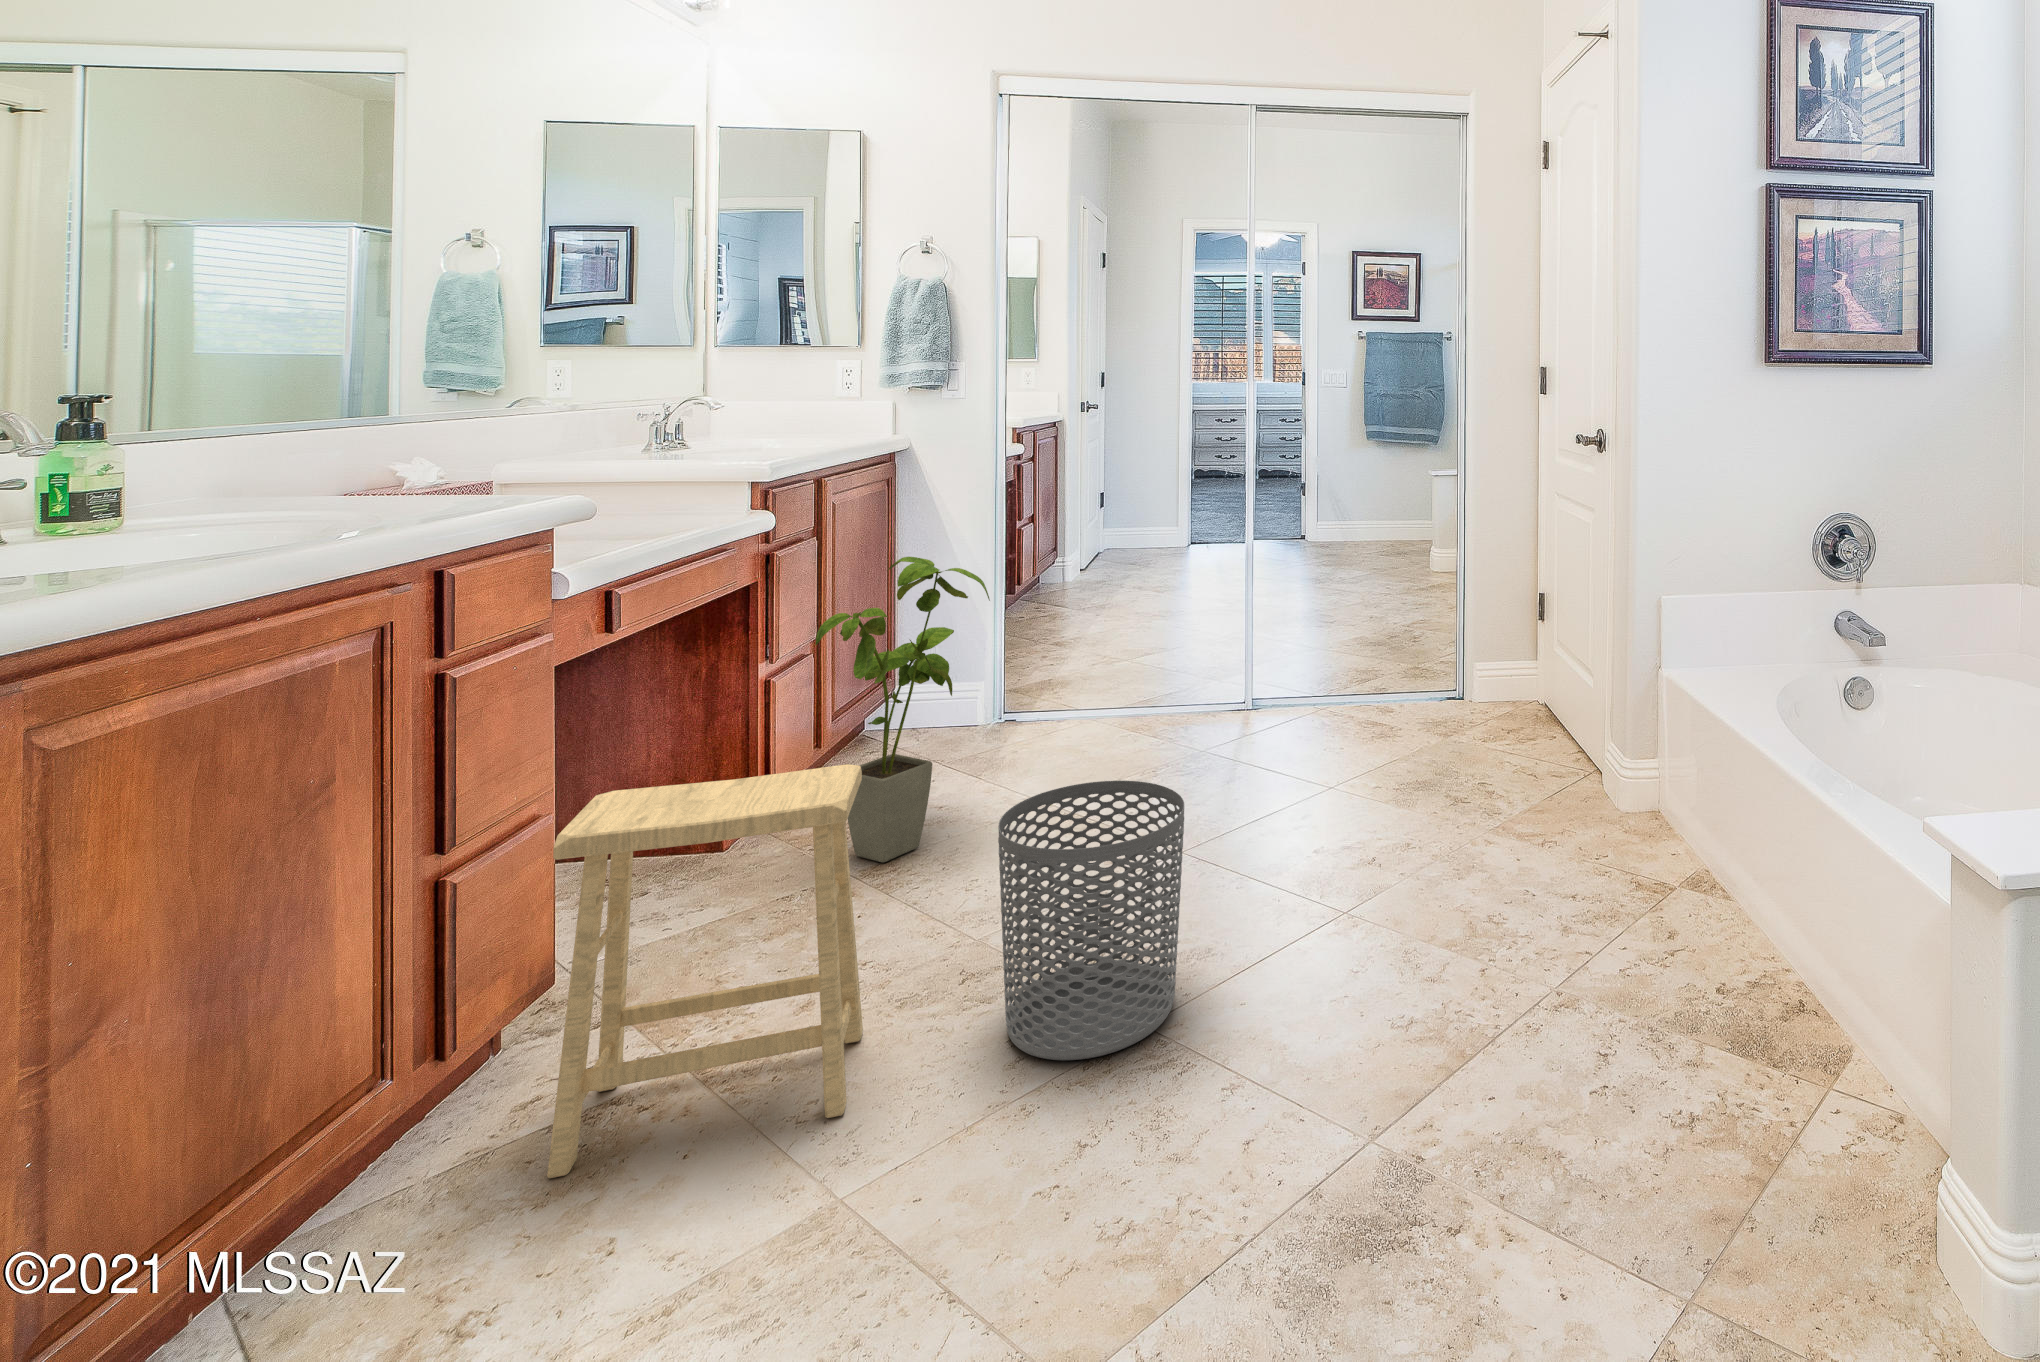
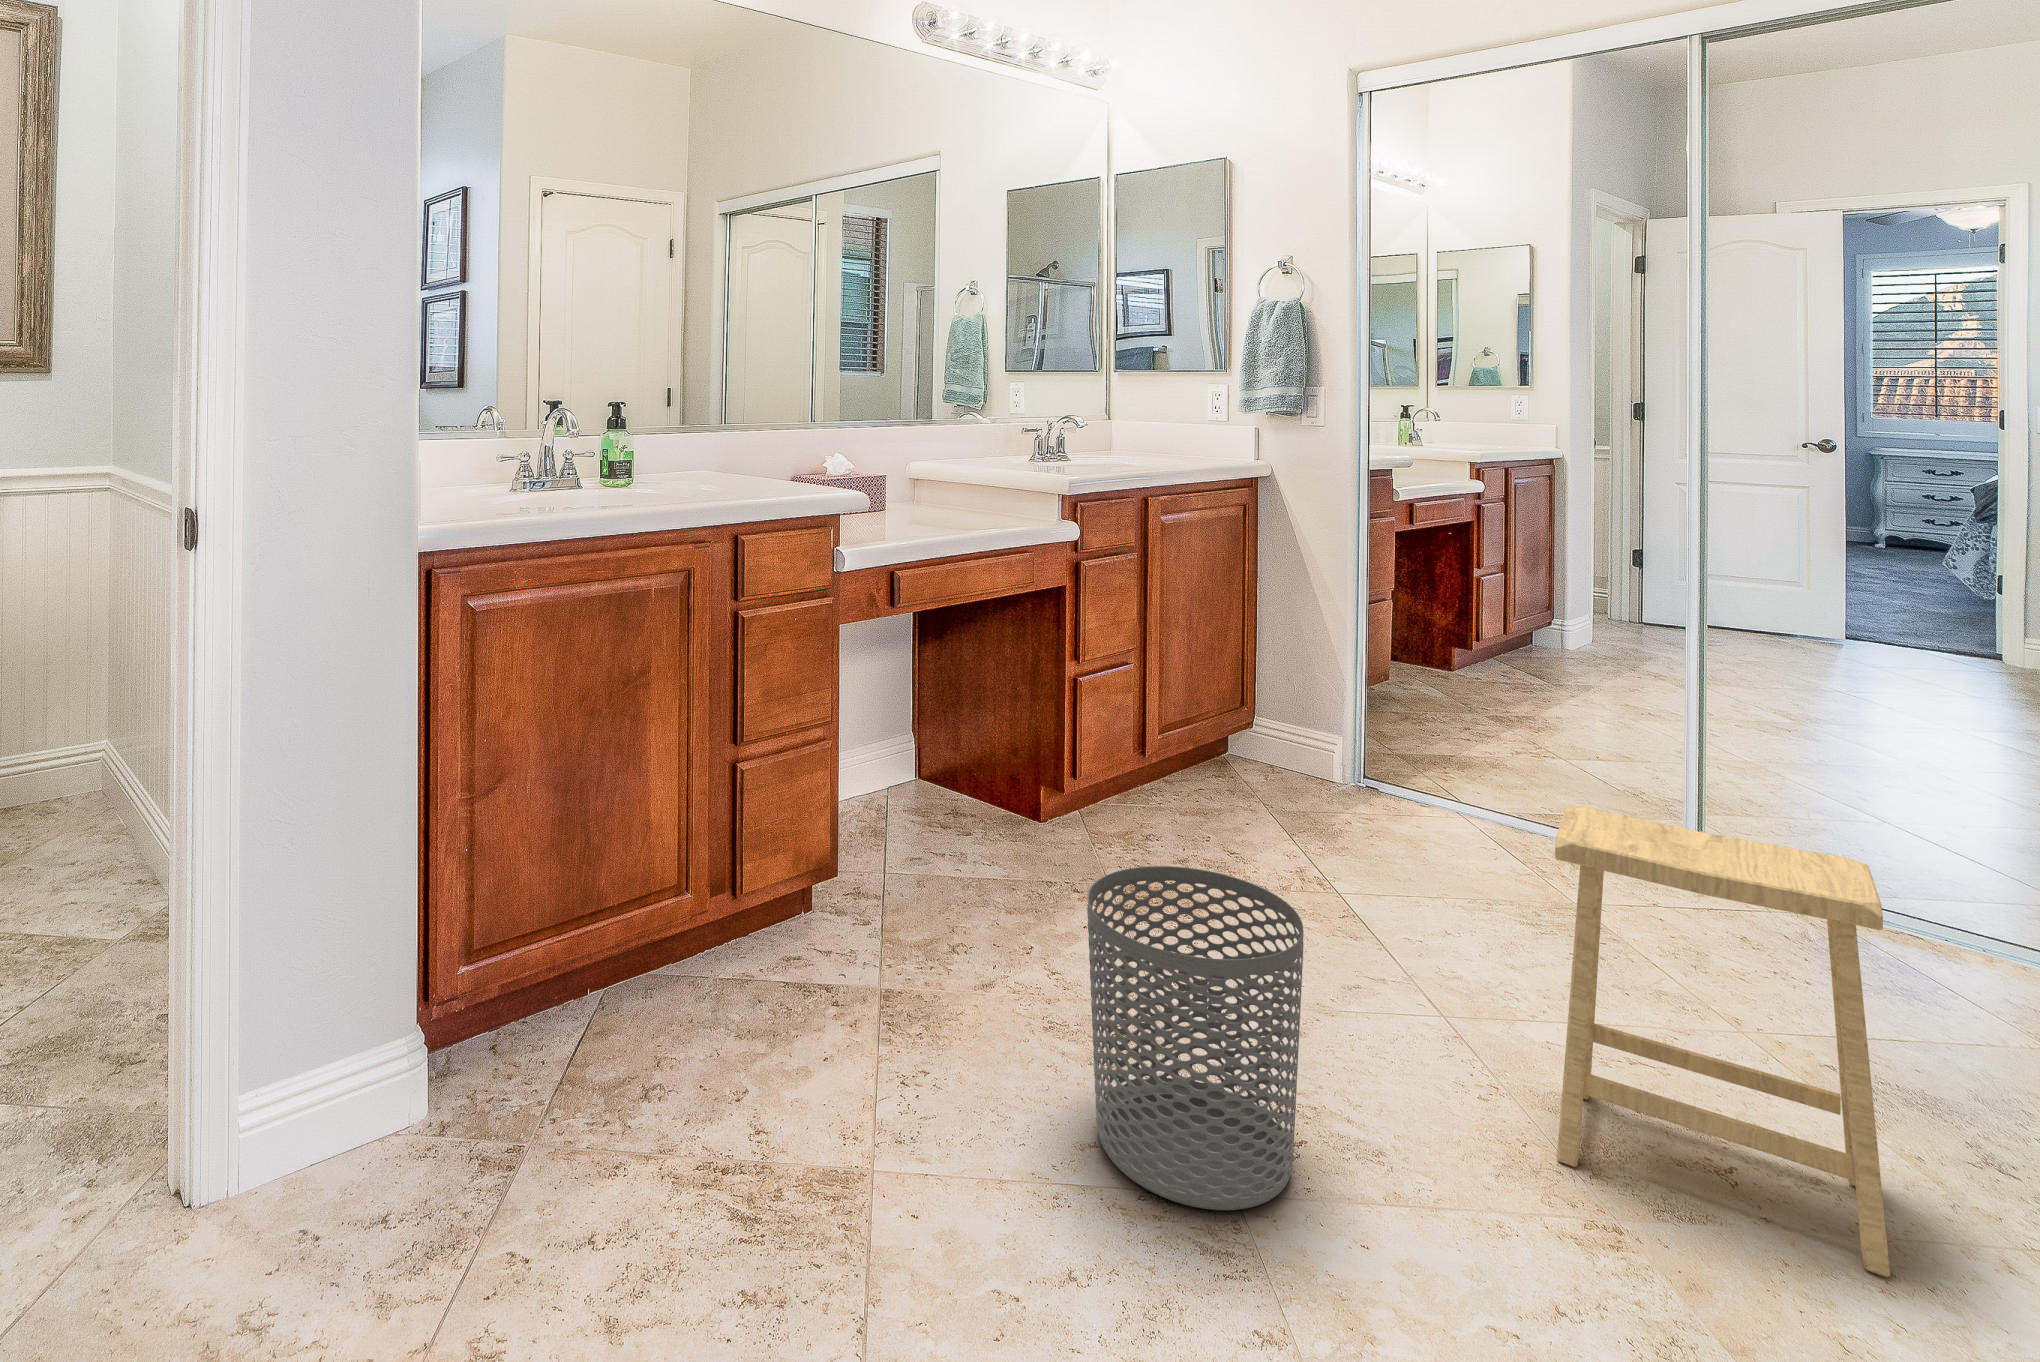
house plant: present [815,557,990,862] -> none [1089,584,1244,888]
footstool: present [547,764,863,1178] -> present [1555,806,1890,1277]

